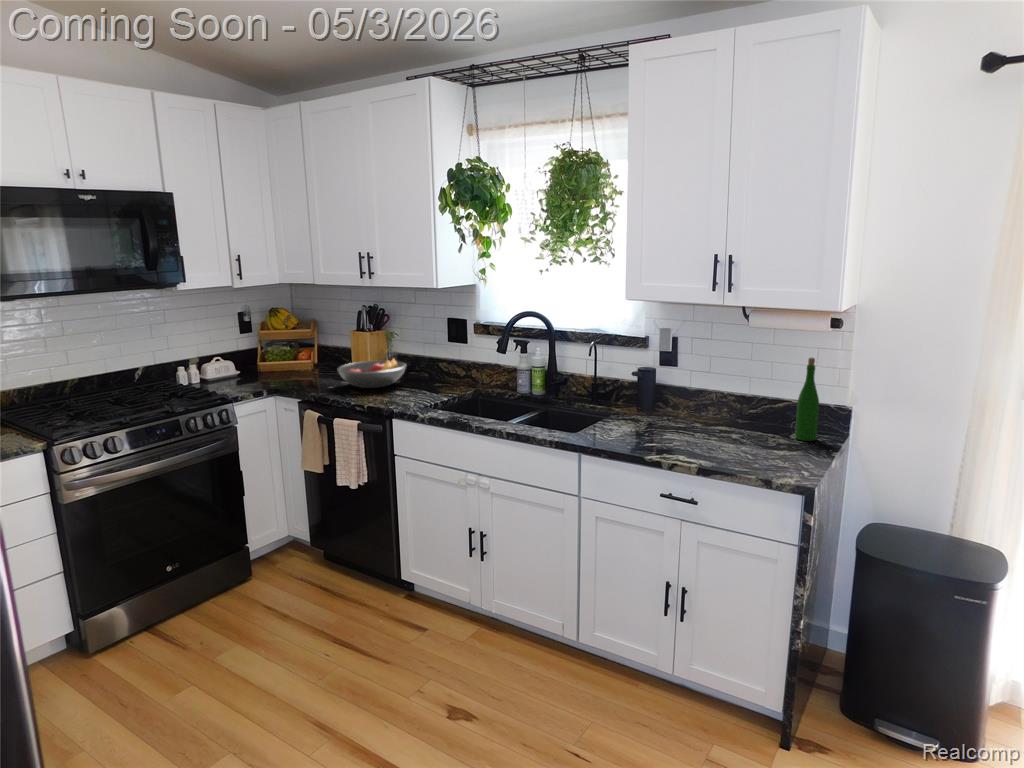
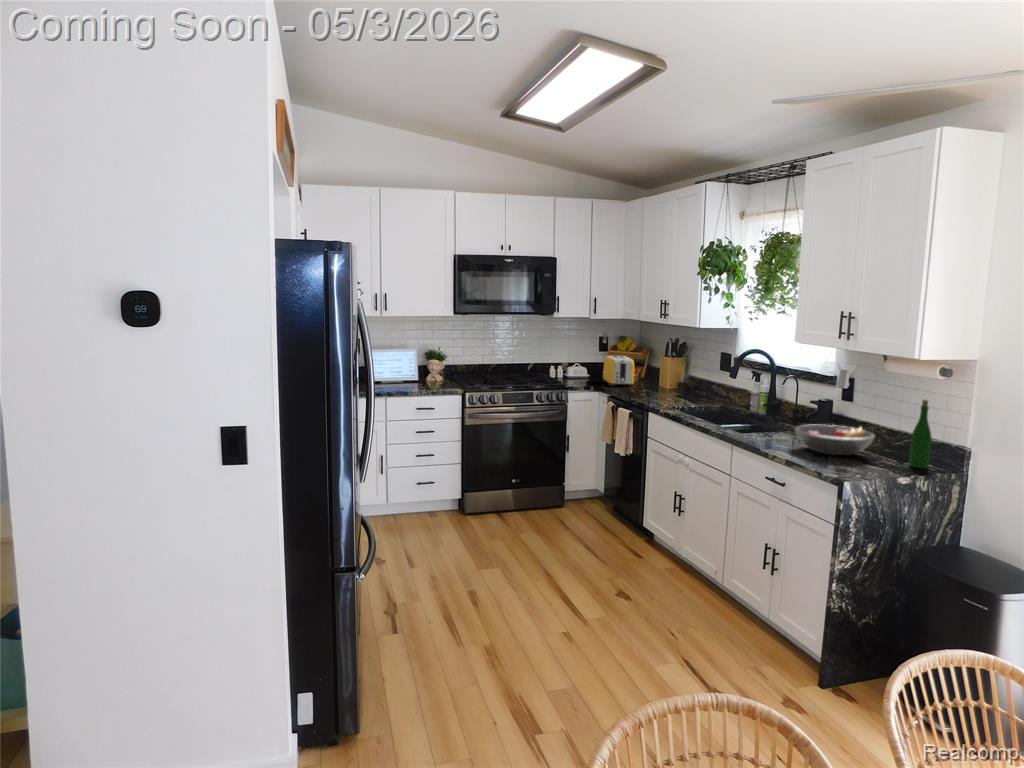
toaster: none [264,337,320,384] -> present [603,356,634,386]
fruit bowl: present [337,358,406,388] -> present [795,425,875,455]

